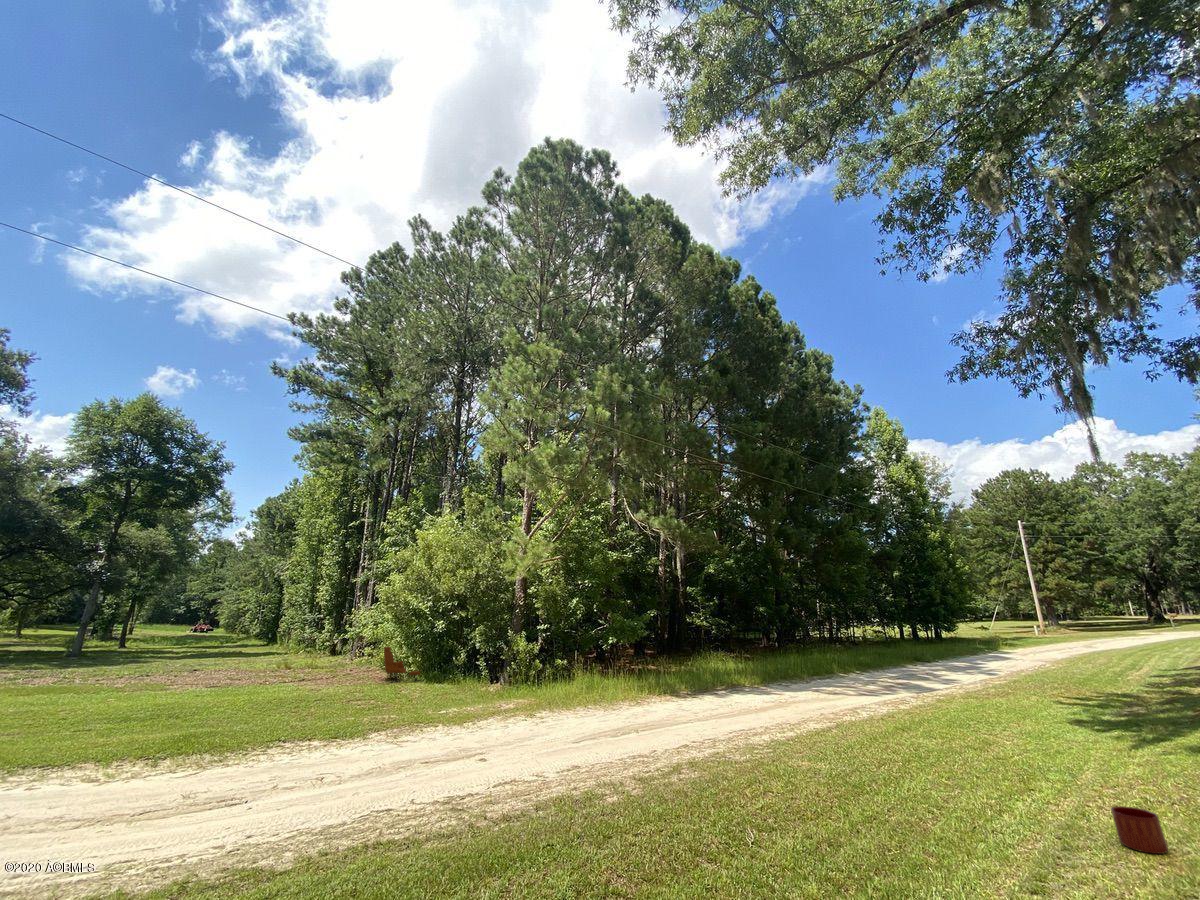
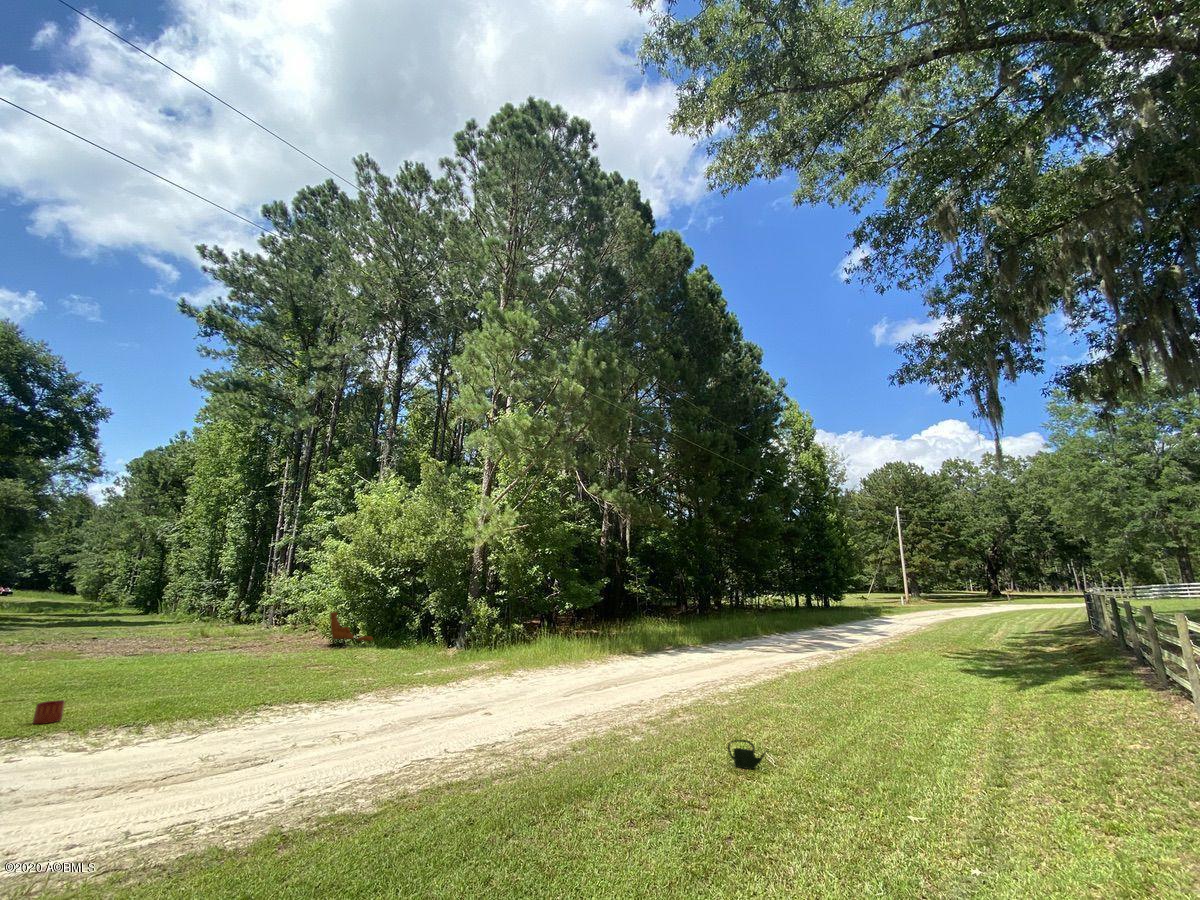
planter: present [1111,806,1168,854] -> present [33,700,65,724]
watering can: none [677,826,724,869] -> present [728,740,768,769]

